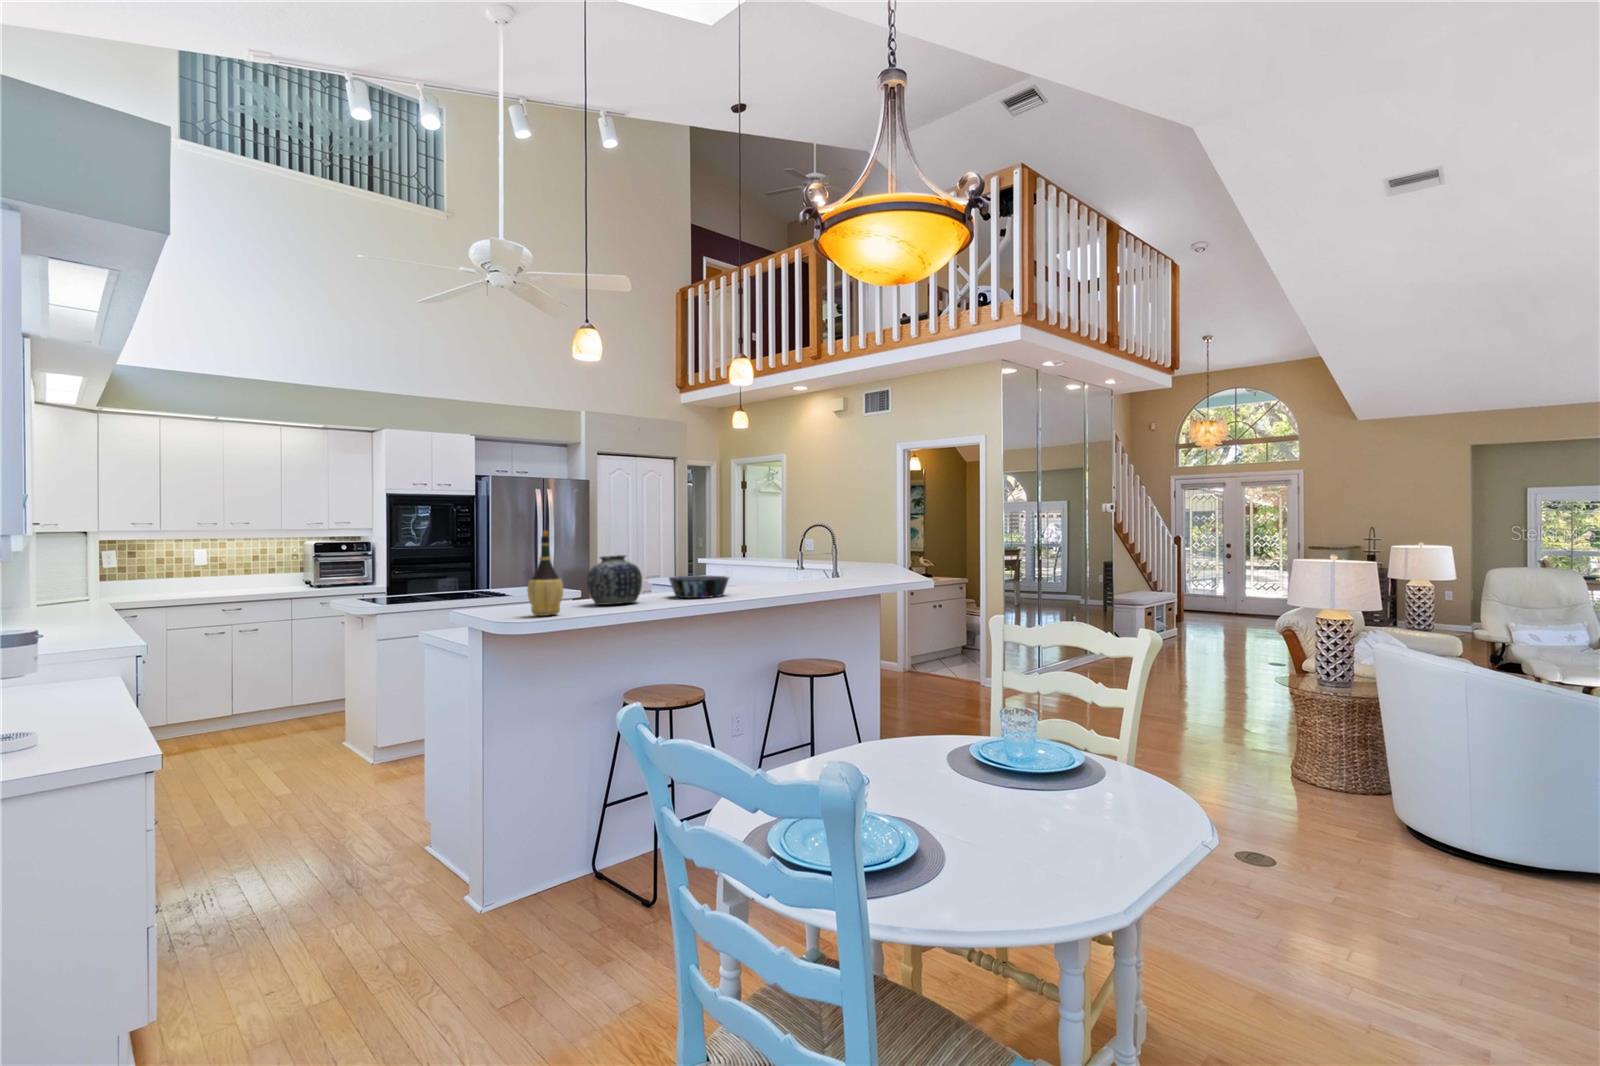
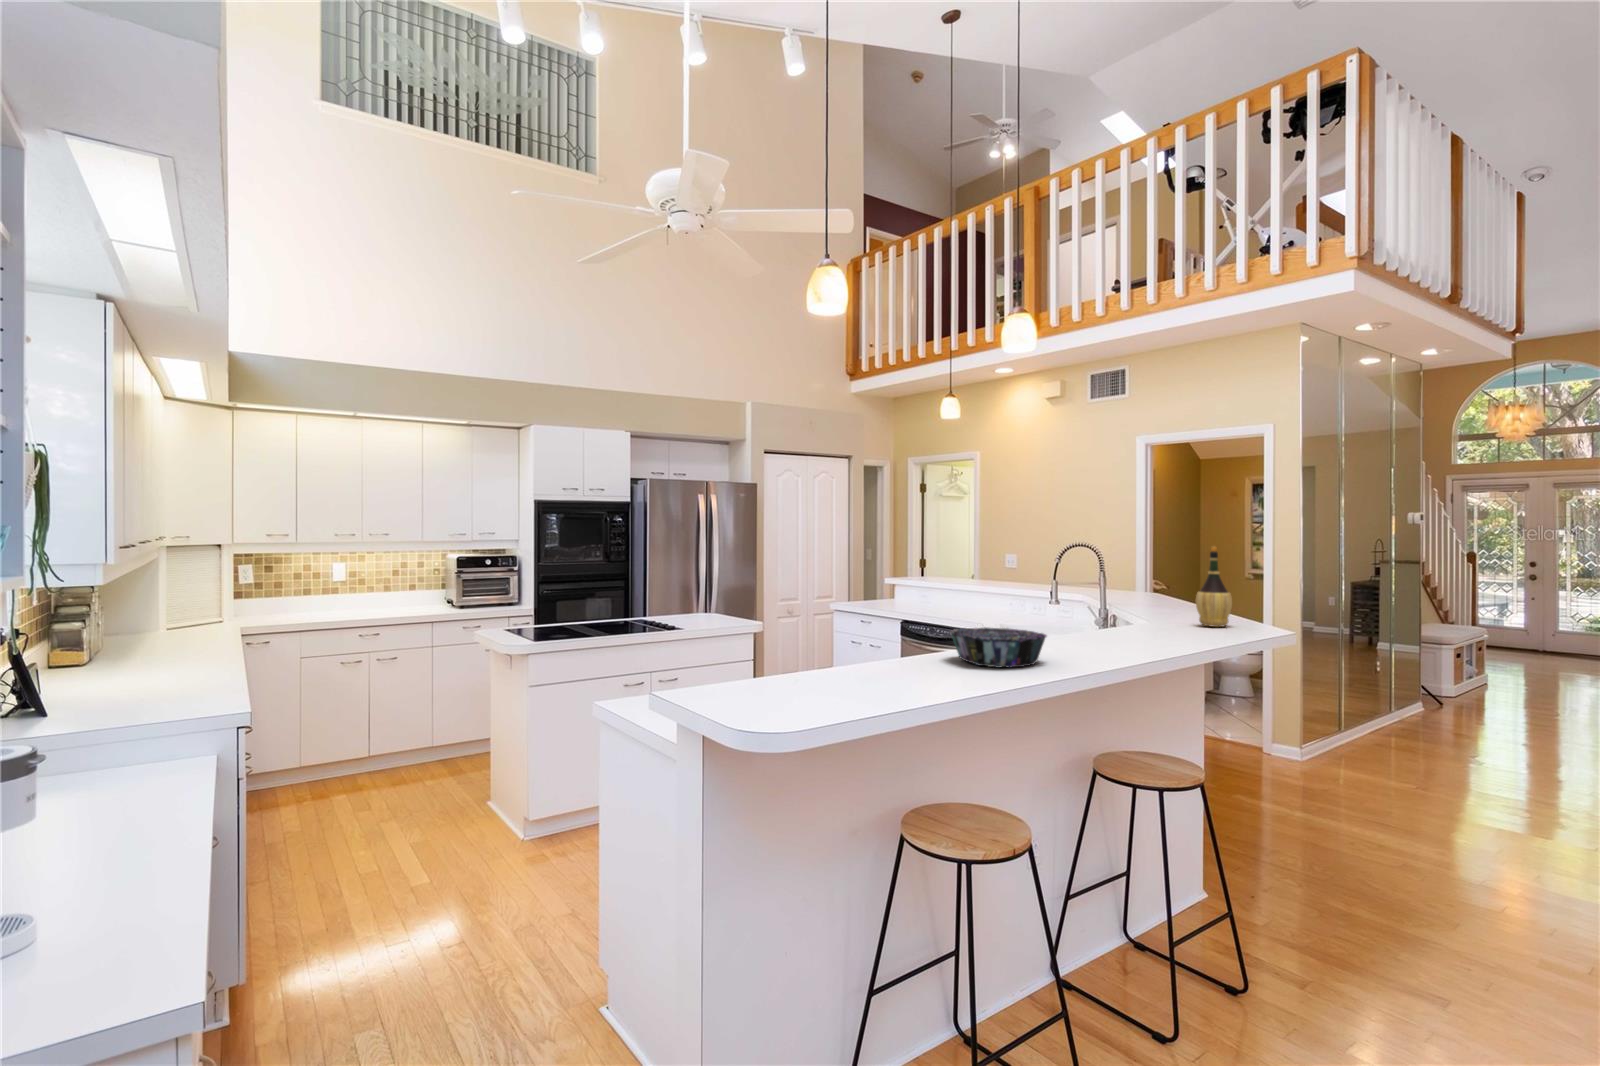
wine bottle: present [527,531,563,616] -> present [1196,547,1232,627]
vase: present [587,555,642,605] -> none [847,602,930,680]

